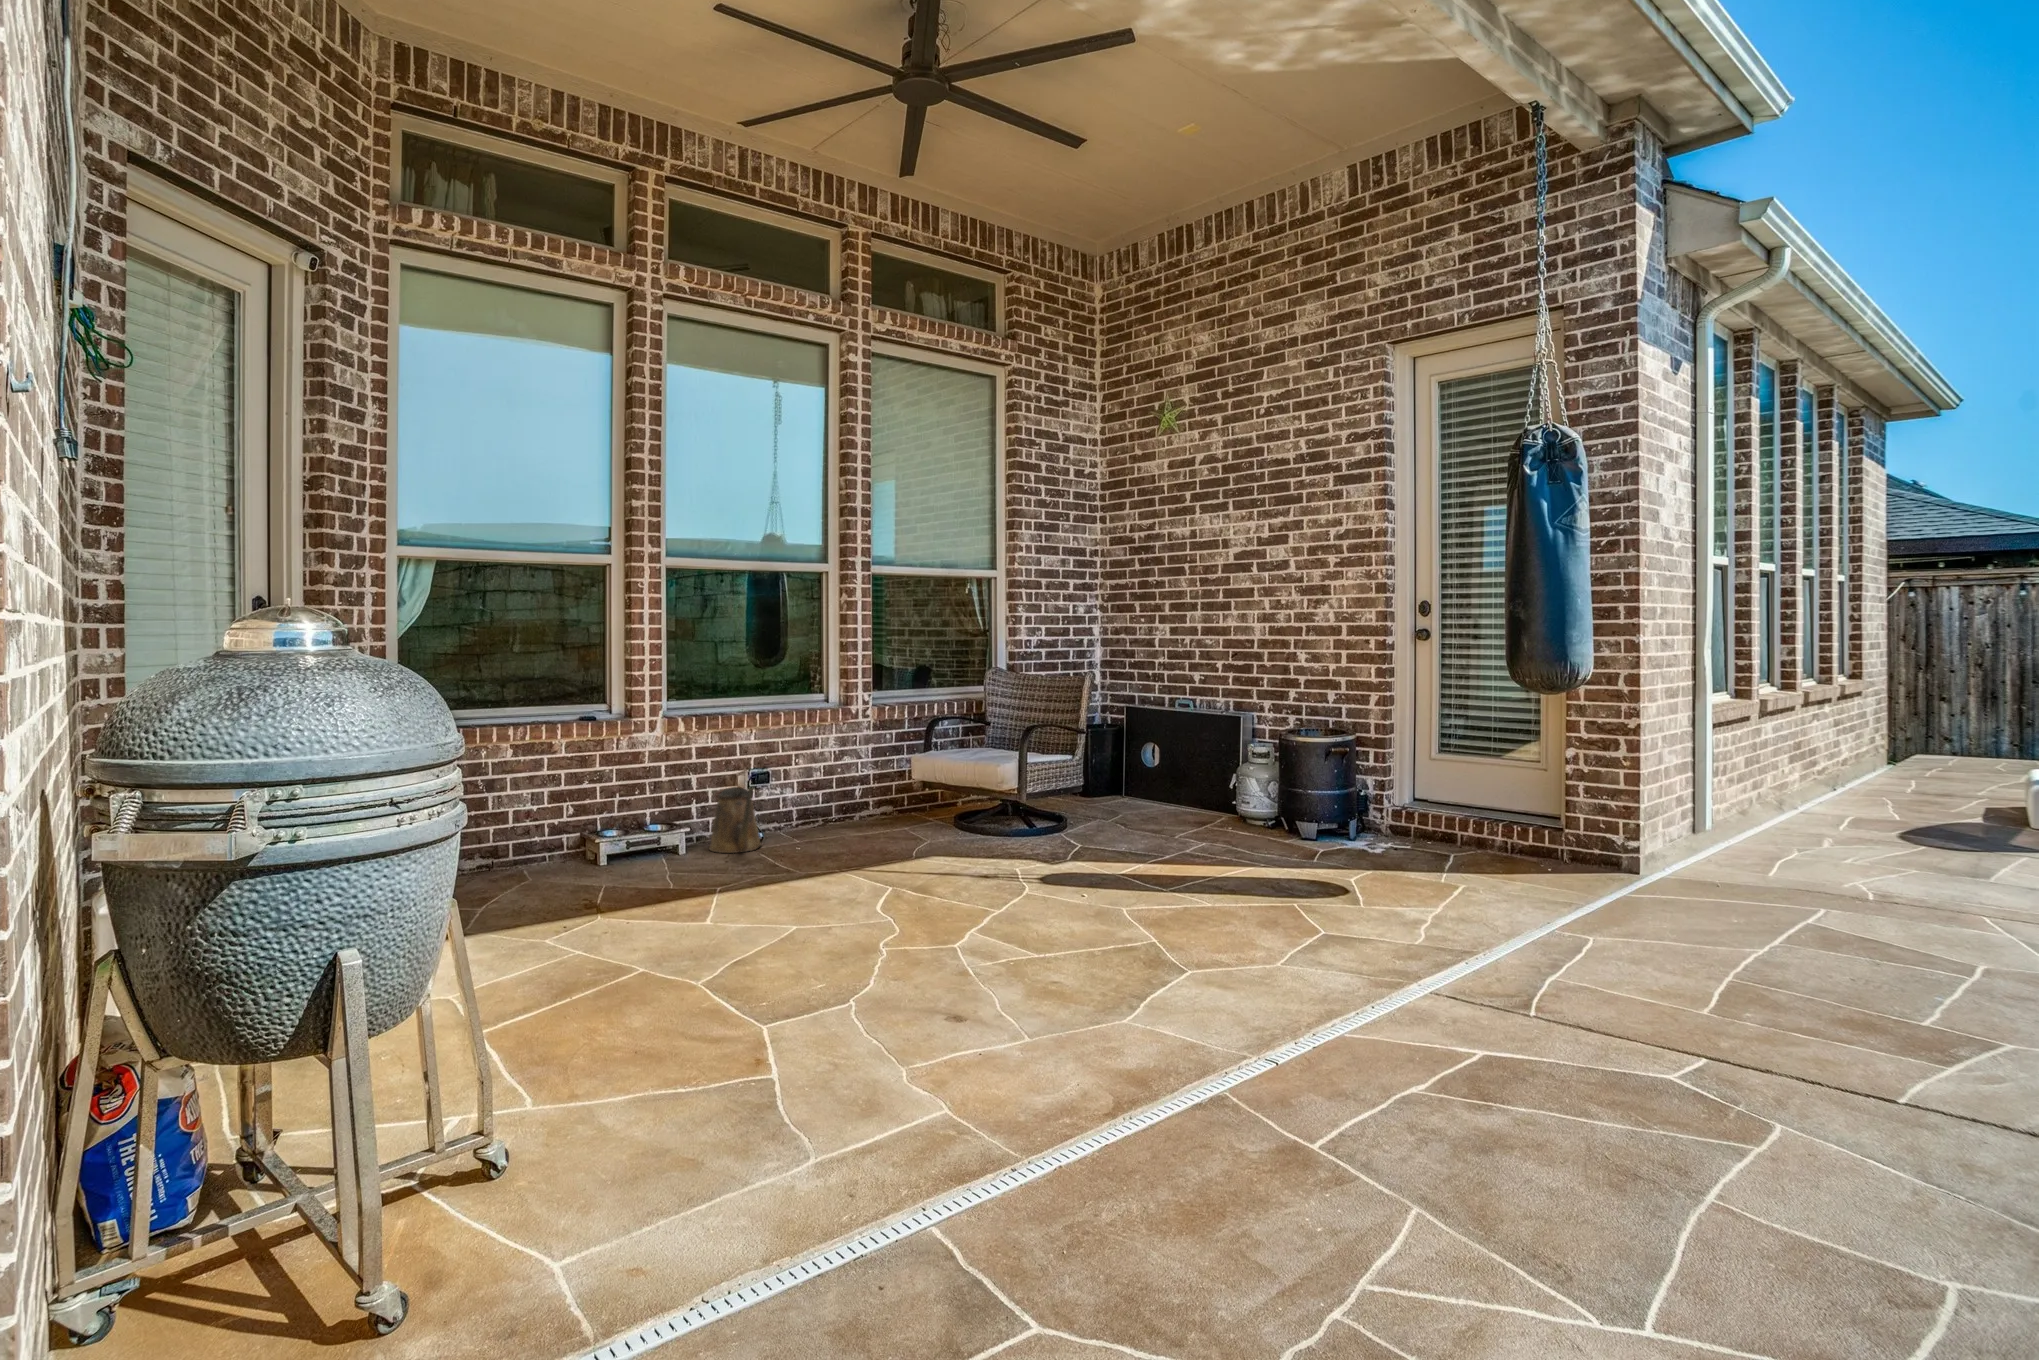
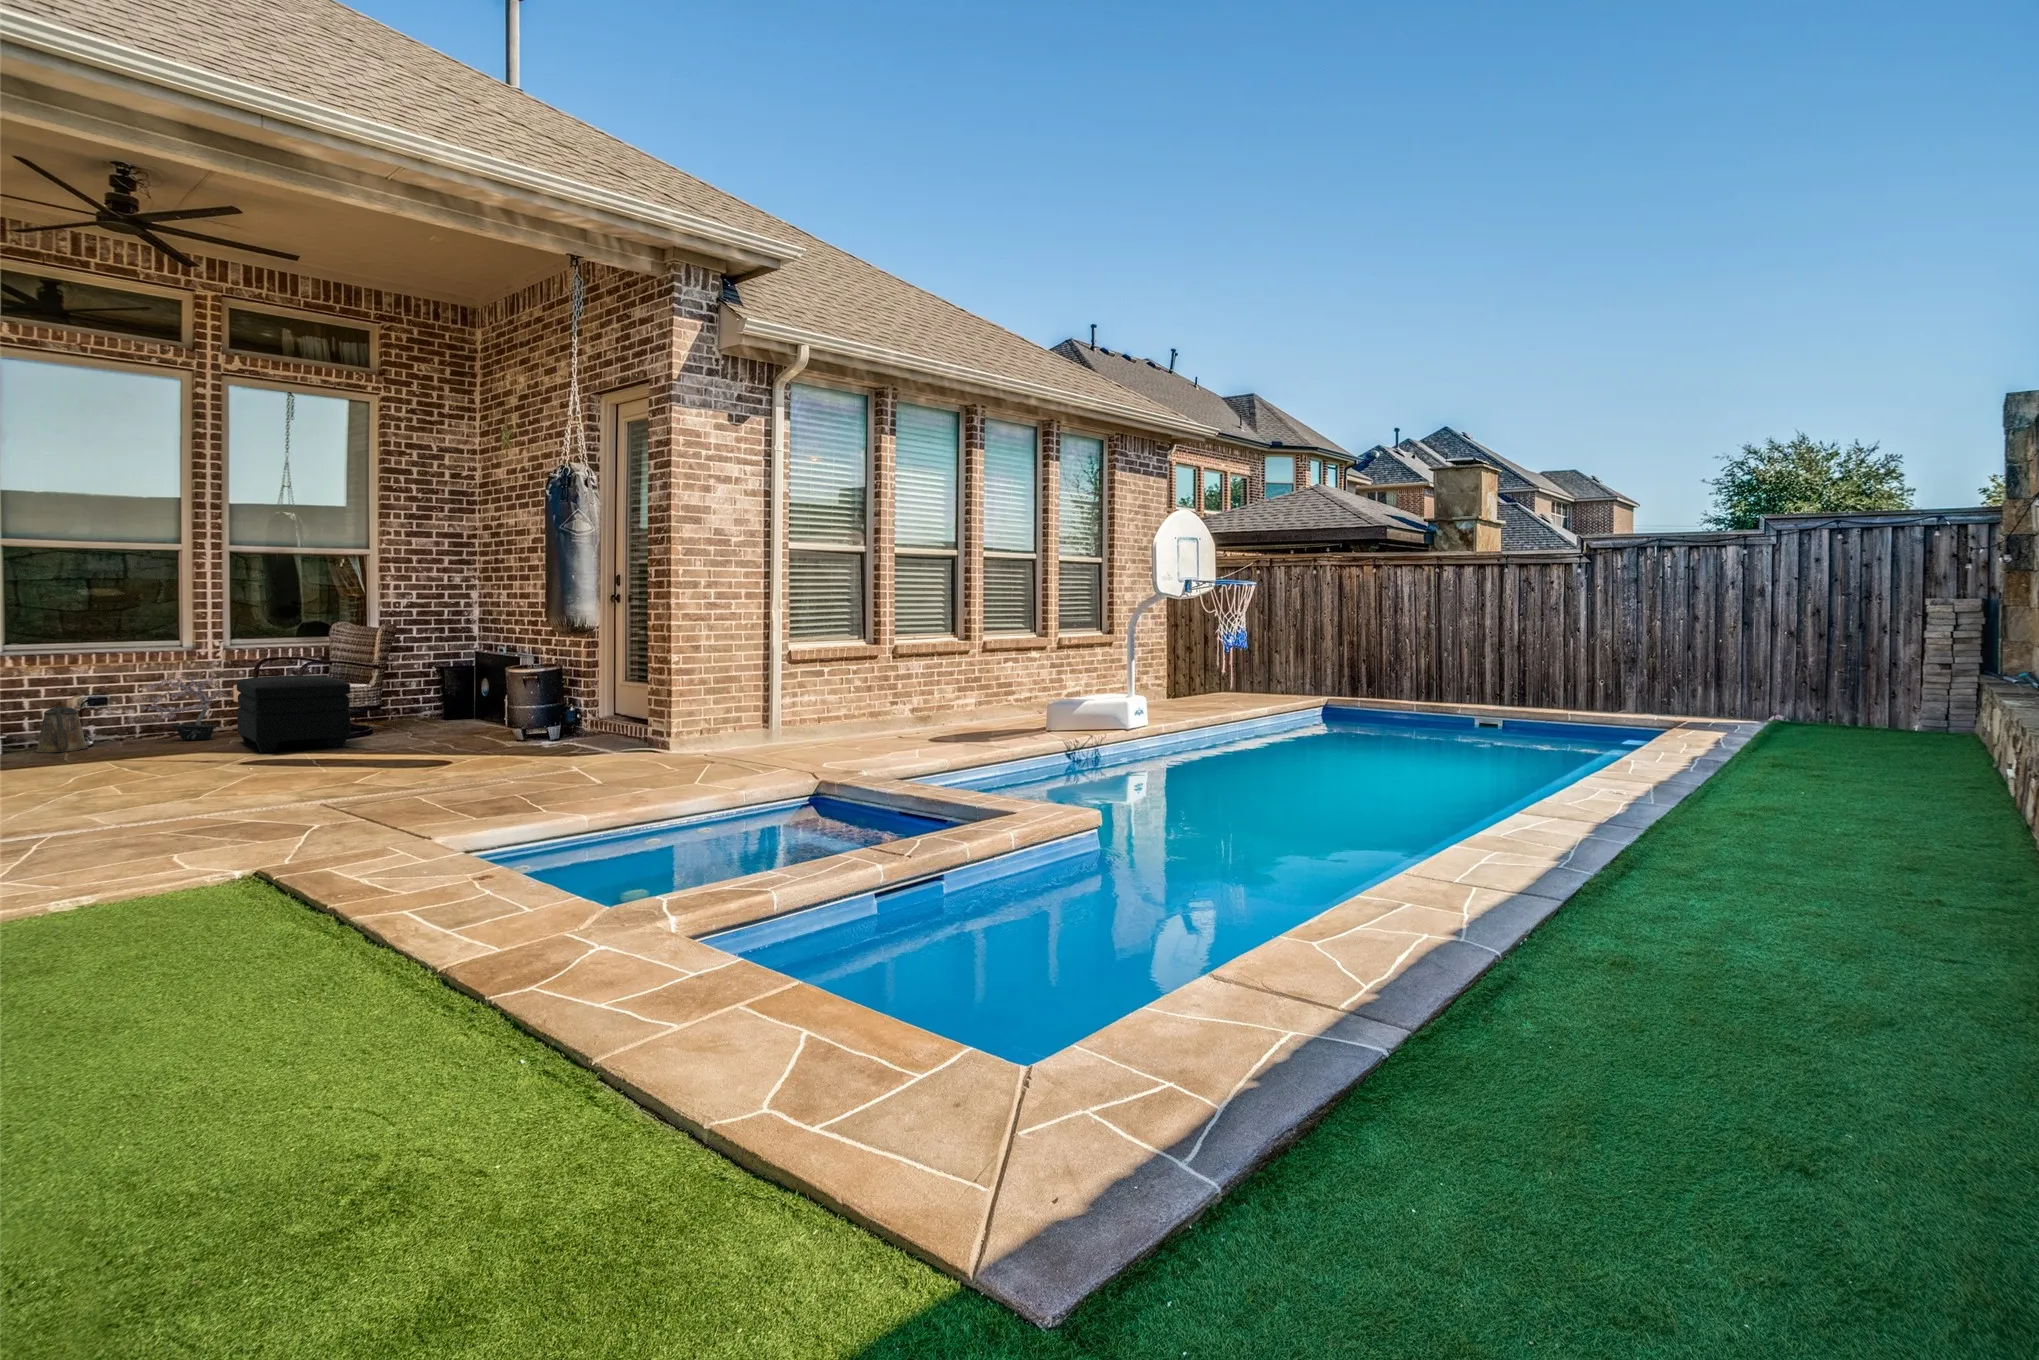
potted plant: none [806,736,892,832] -> present [139,673,222,740]
ottoman: none [922,742,1096,864] -> present [237,675,350,753]

